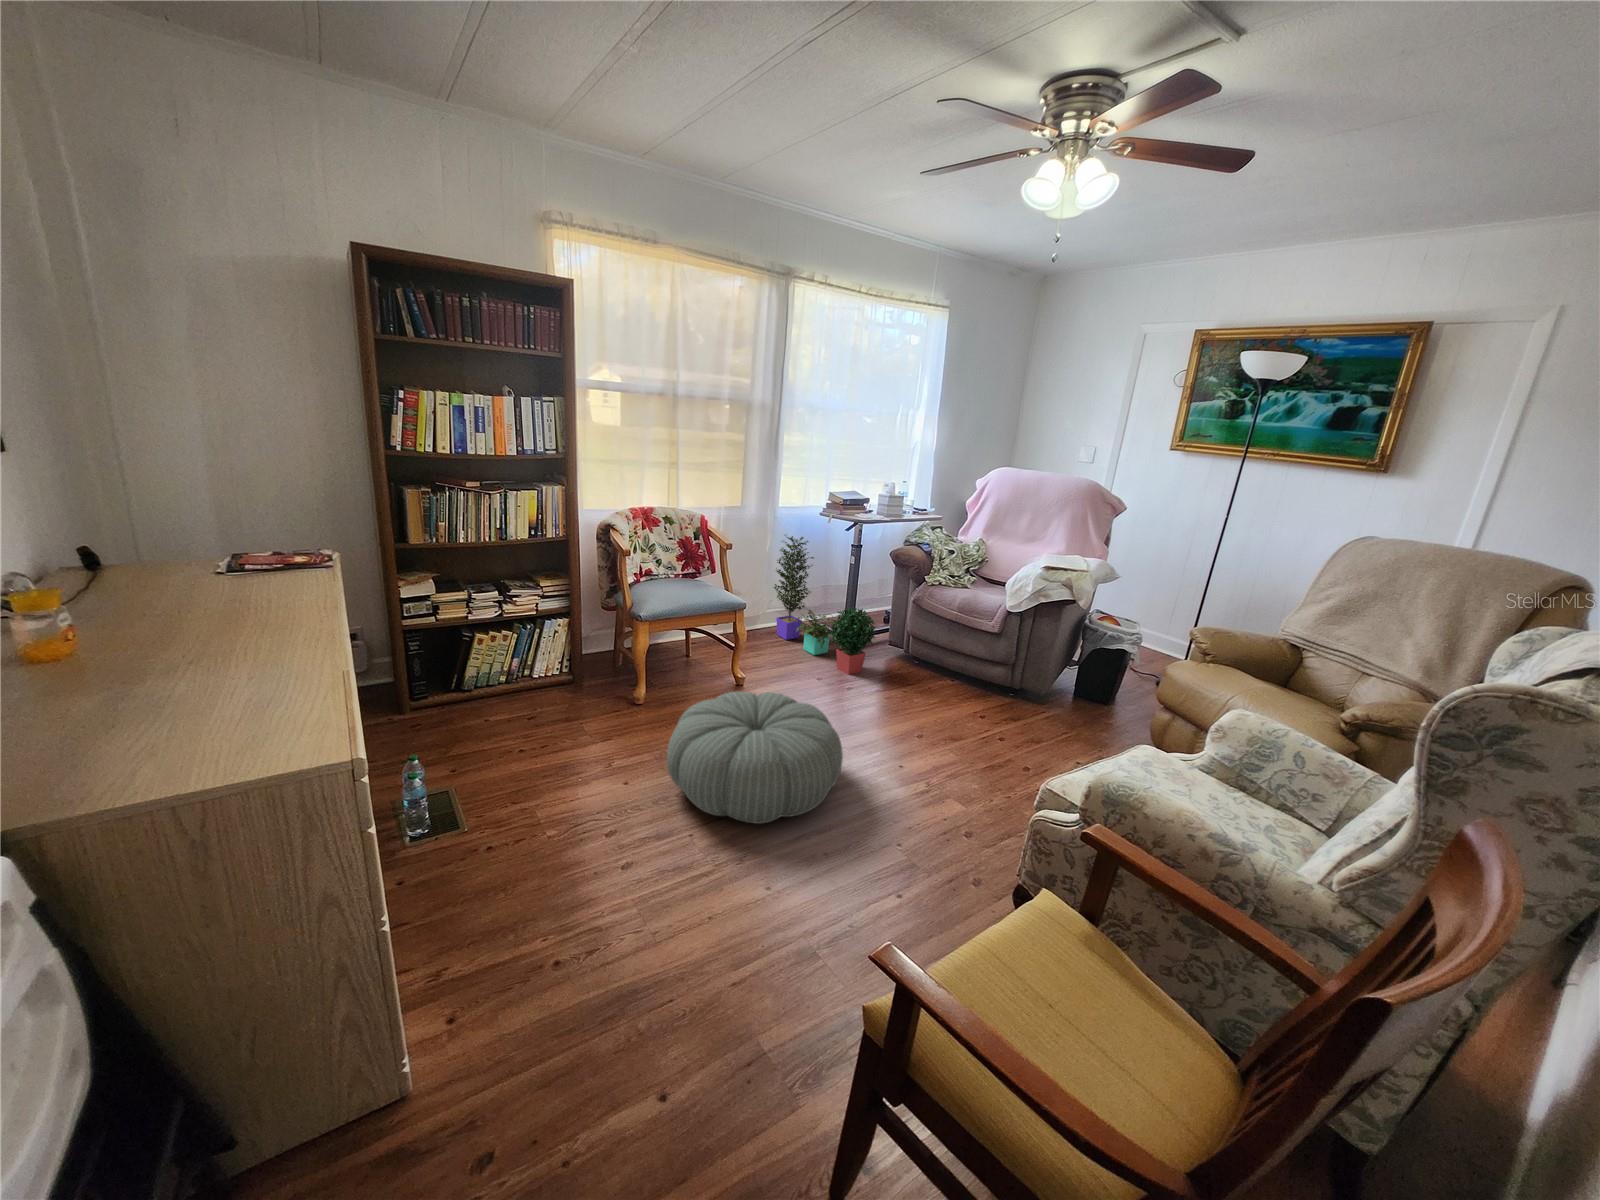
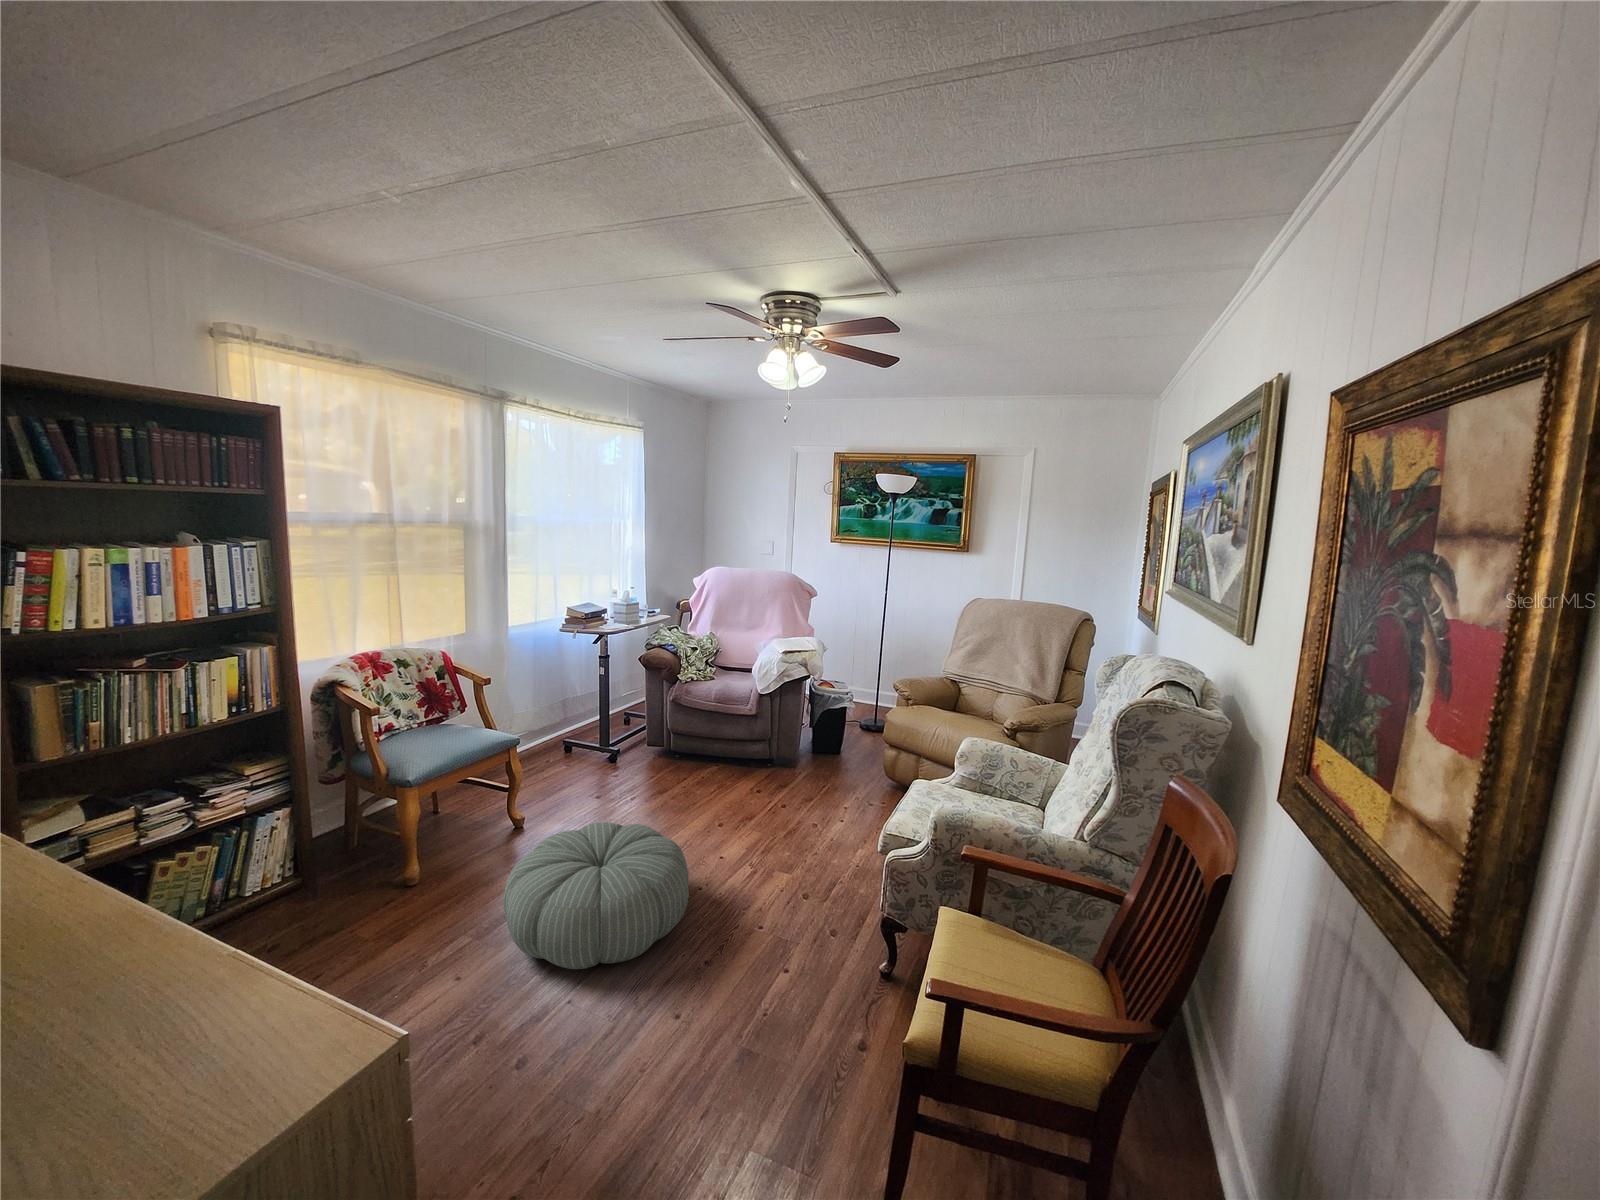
potted plant: present [774,535,876,675] -> none [514,654,645,785]

